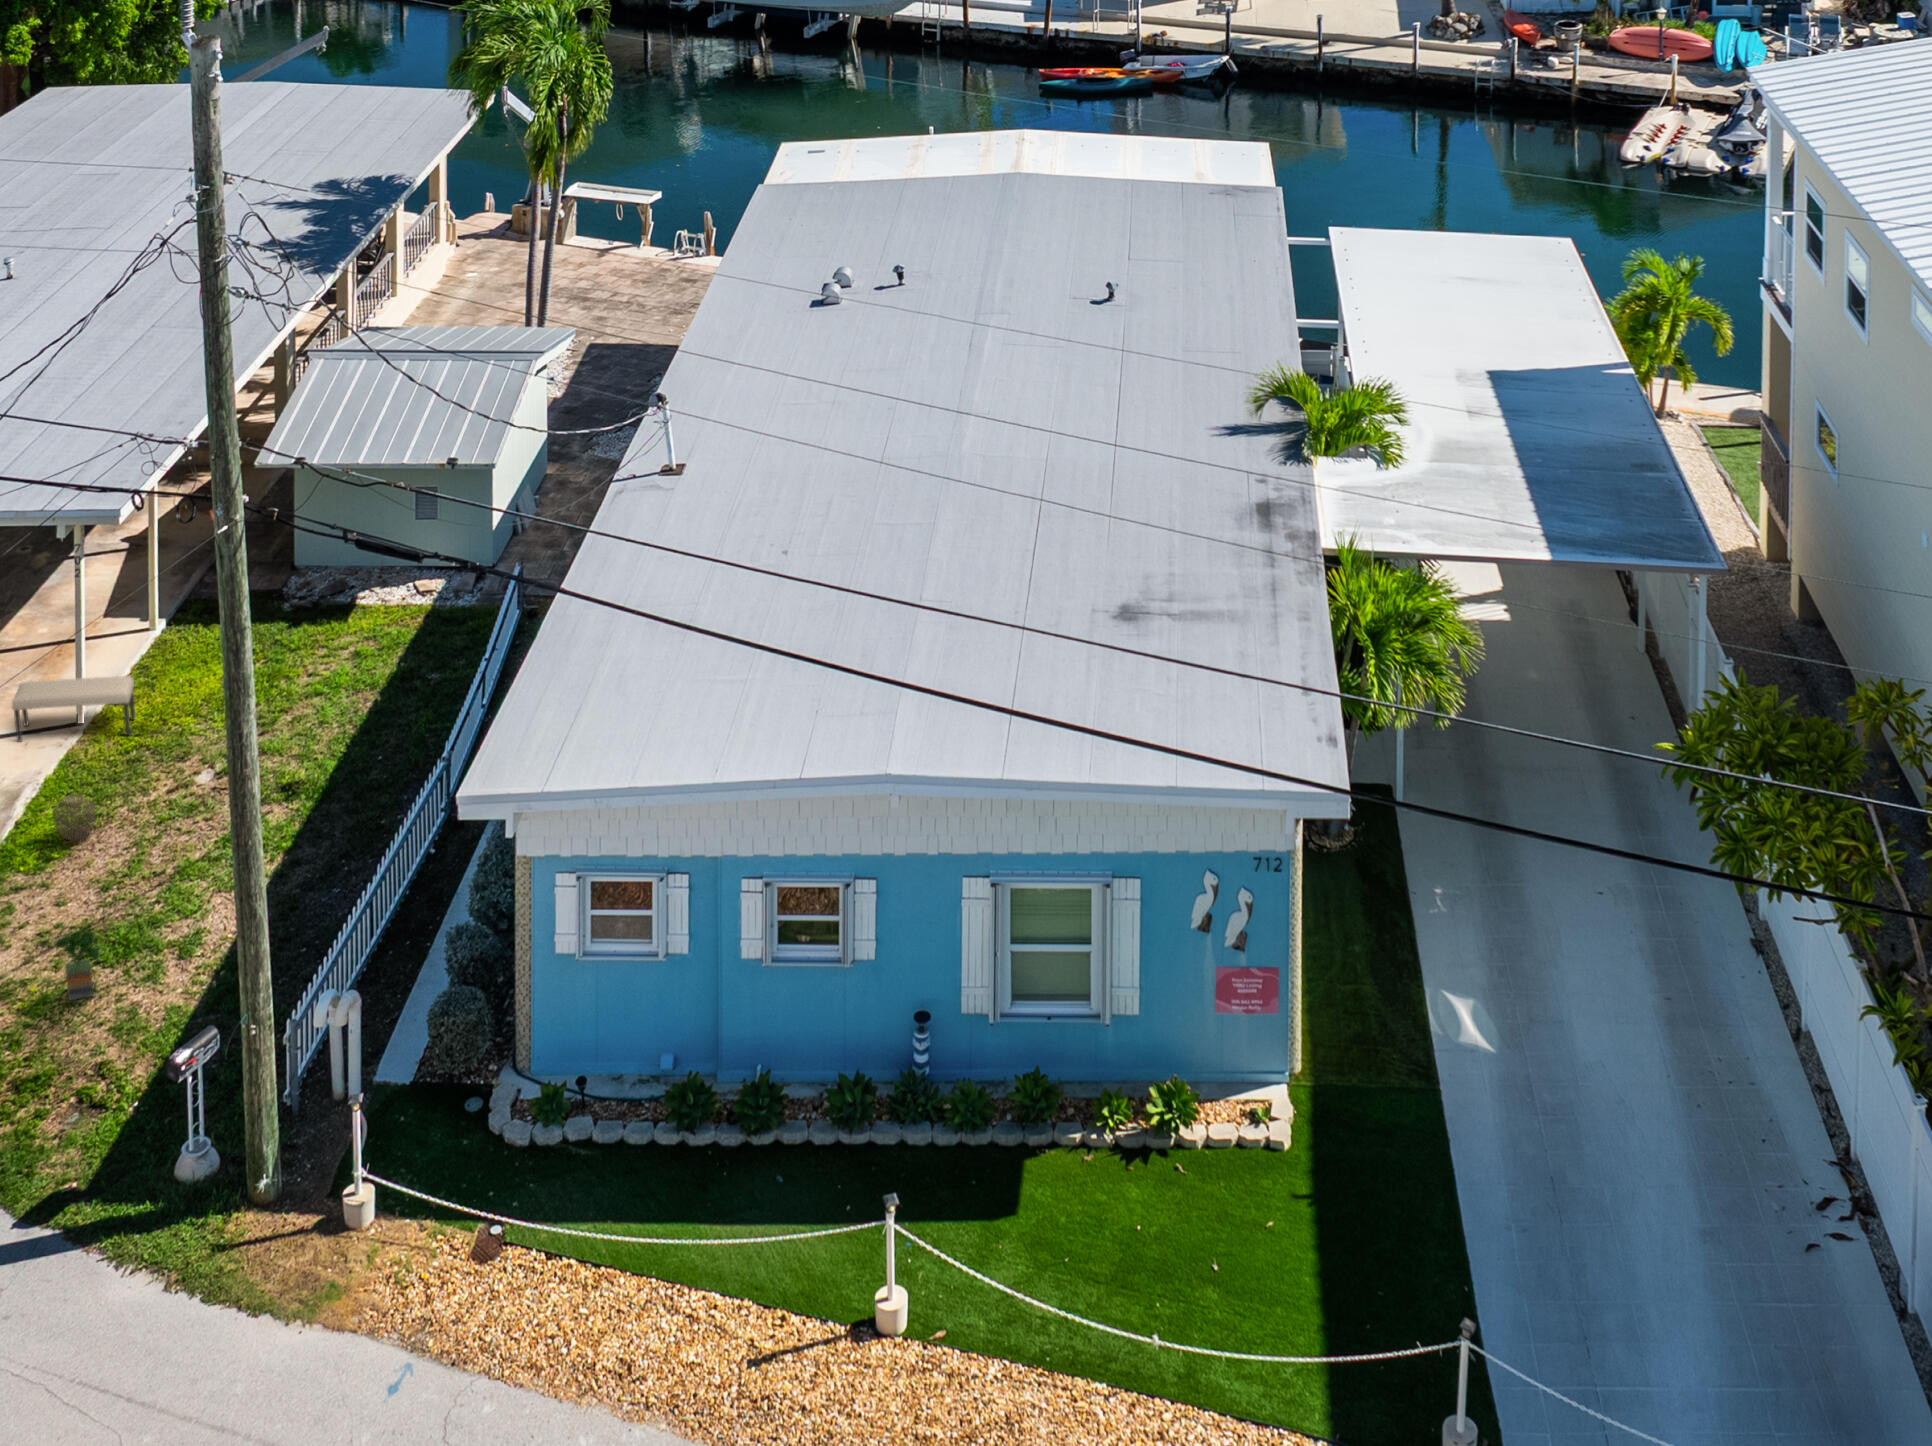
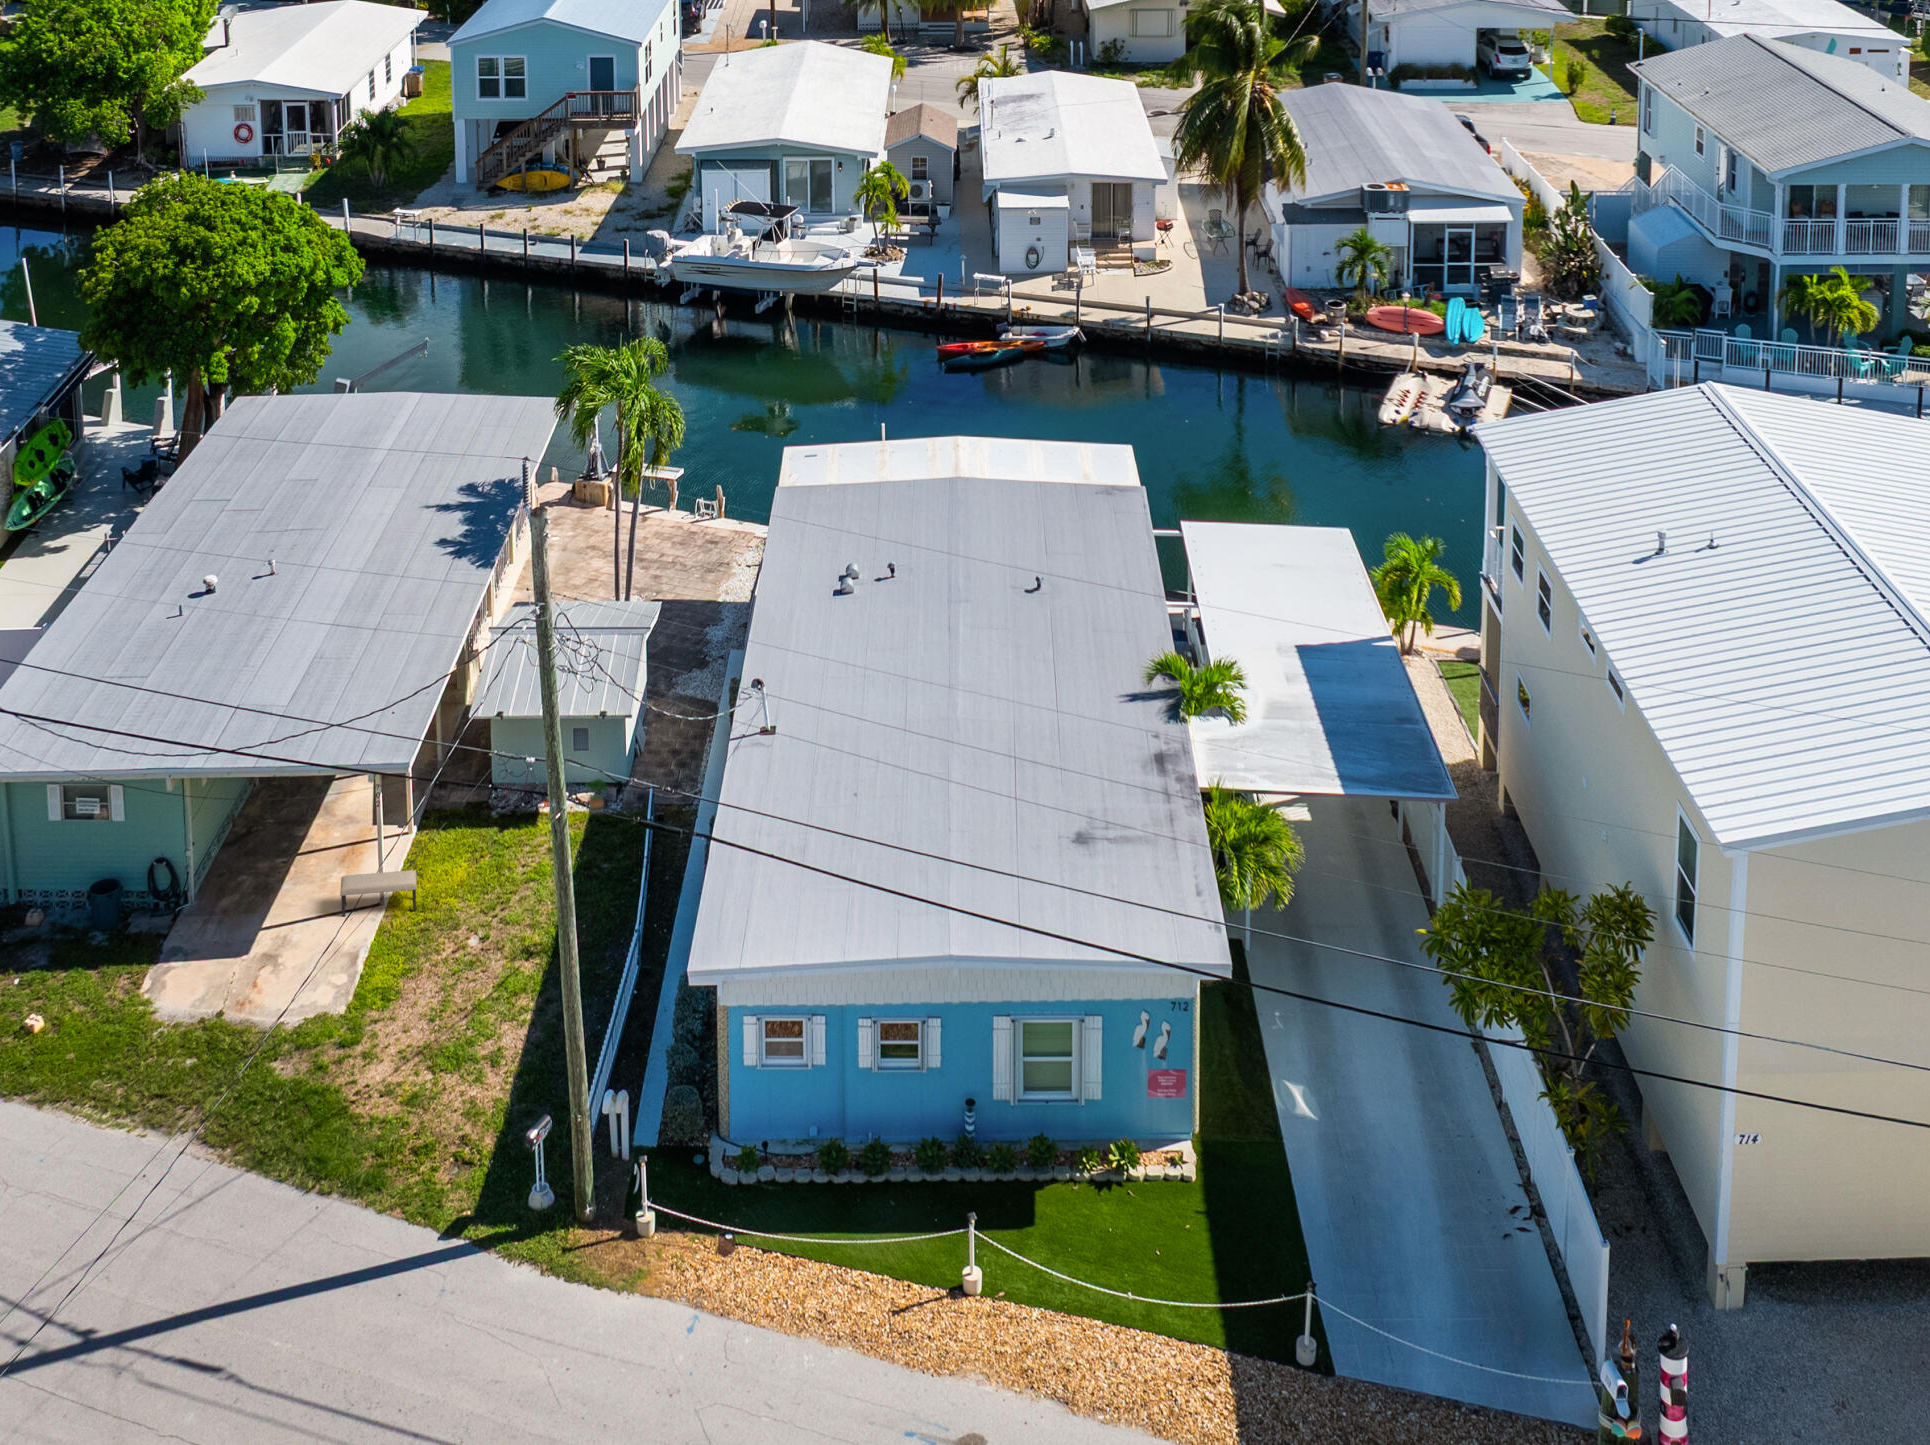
woven basket: present [53,794,96,841] -> none [387,956,414,987]
potted tree: present [55,930,101,1000] -> present [586,779,608,813]

